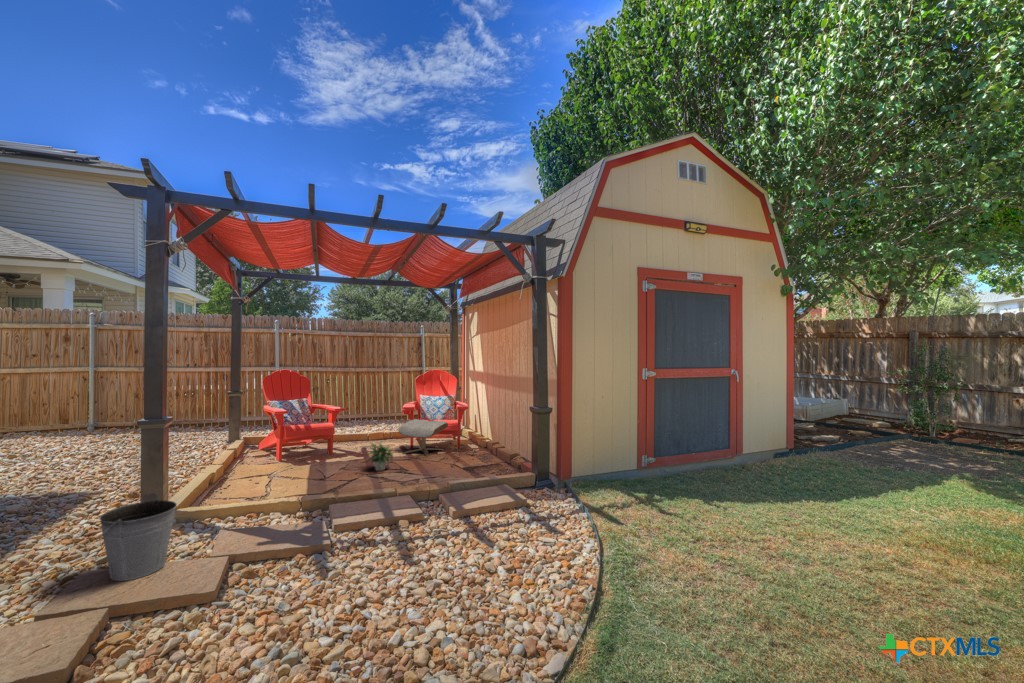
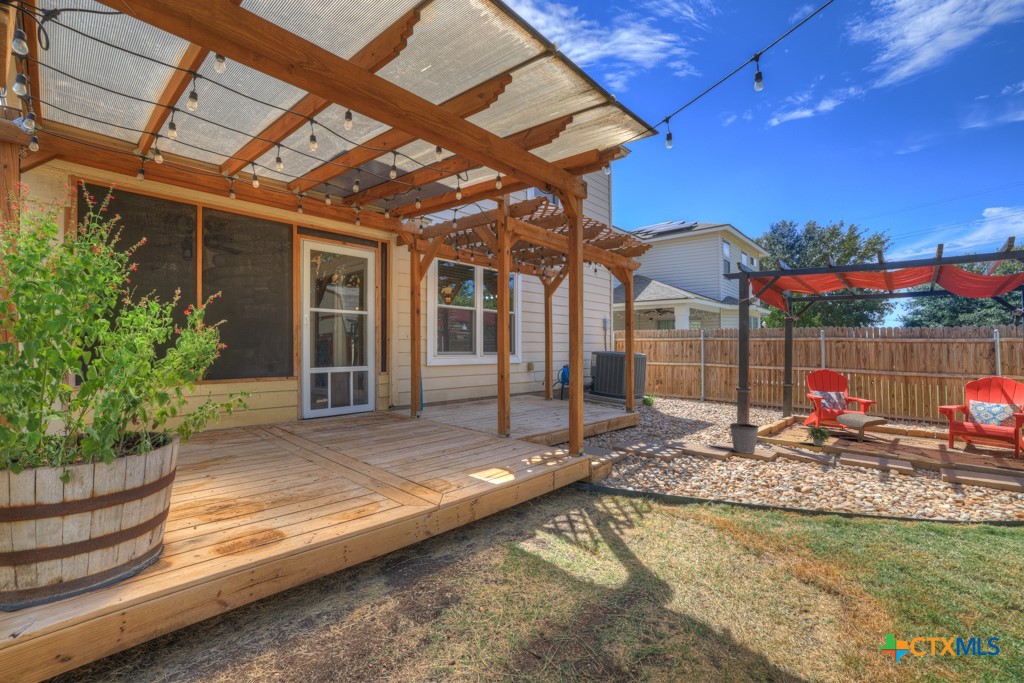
ottoman: present [399,419,448,456] -> present [836,413,887,444]
potted plant: present [369,444,393,471] -> present [807,425,830,446]

